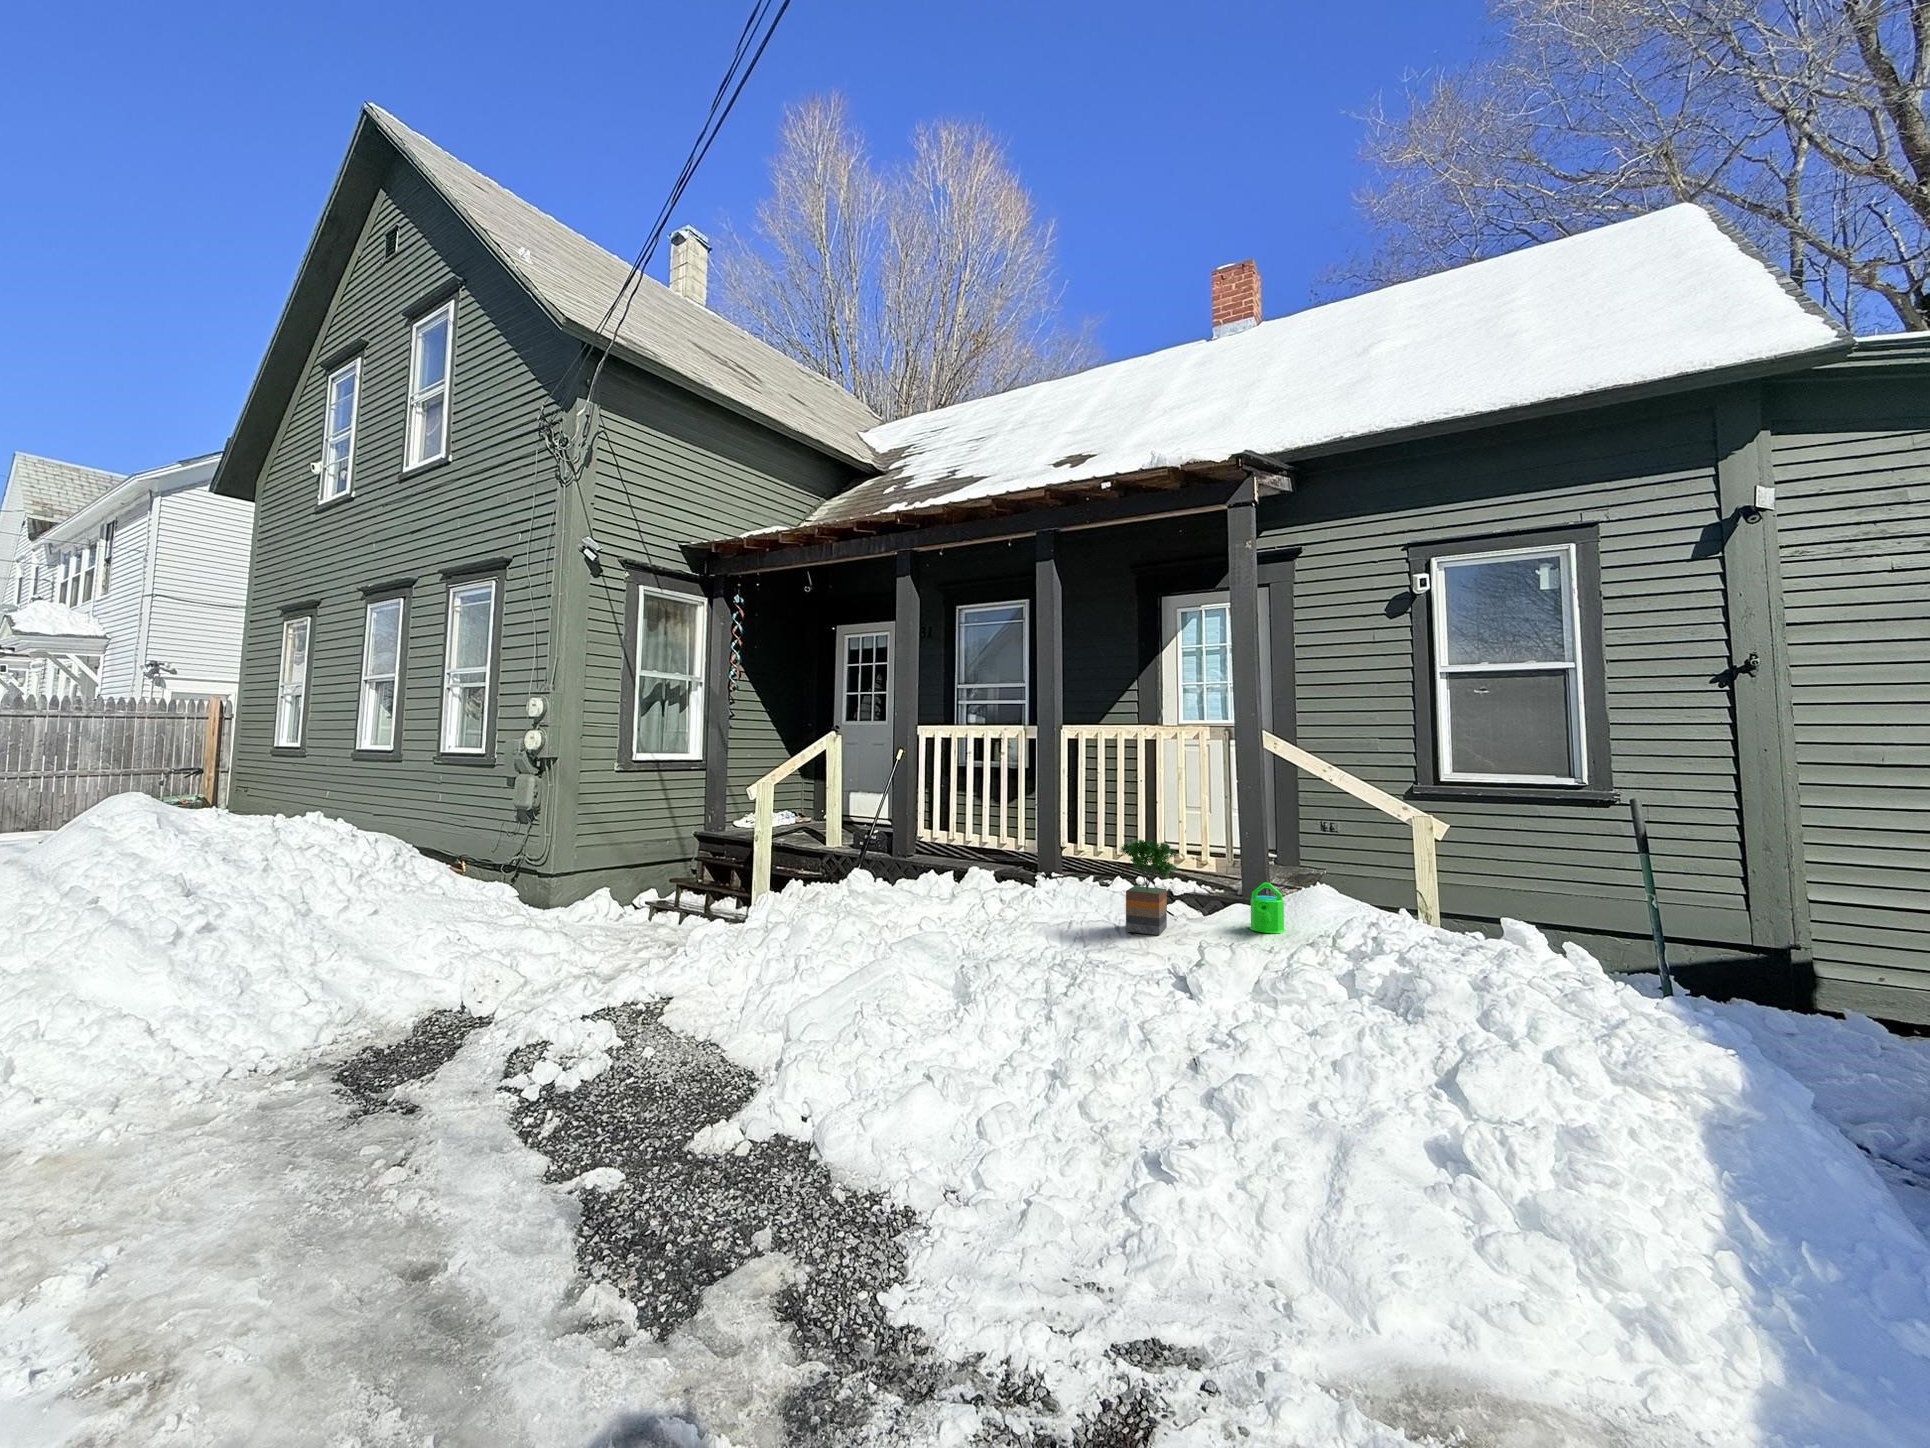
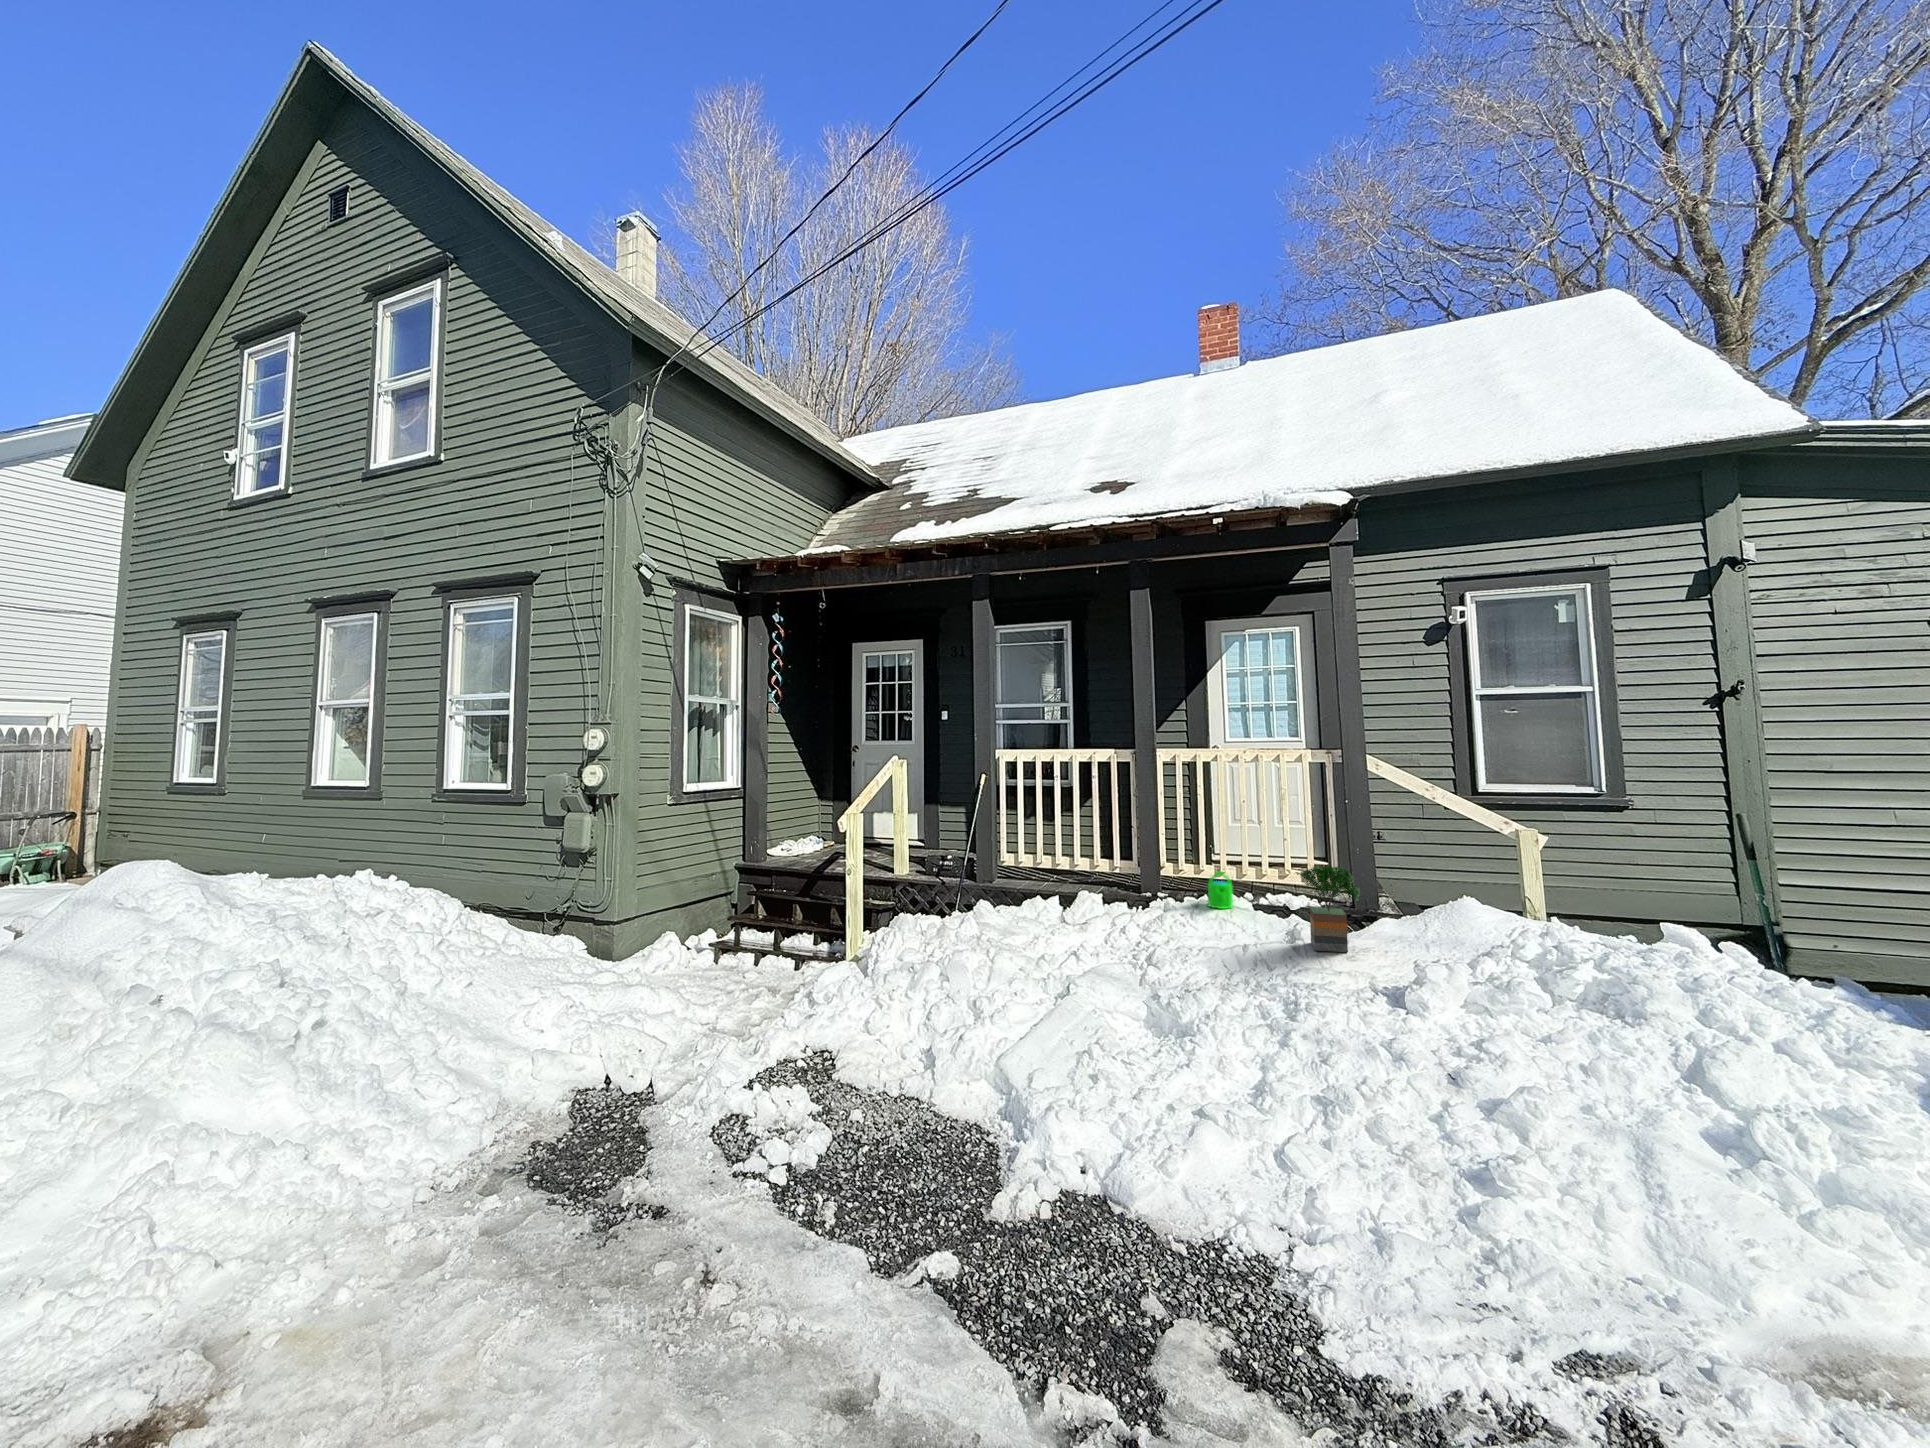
watering can: present [1249,882,1285,933] -> present [1208,872,1233,909]

